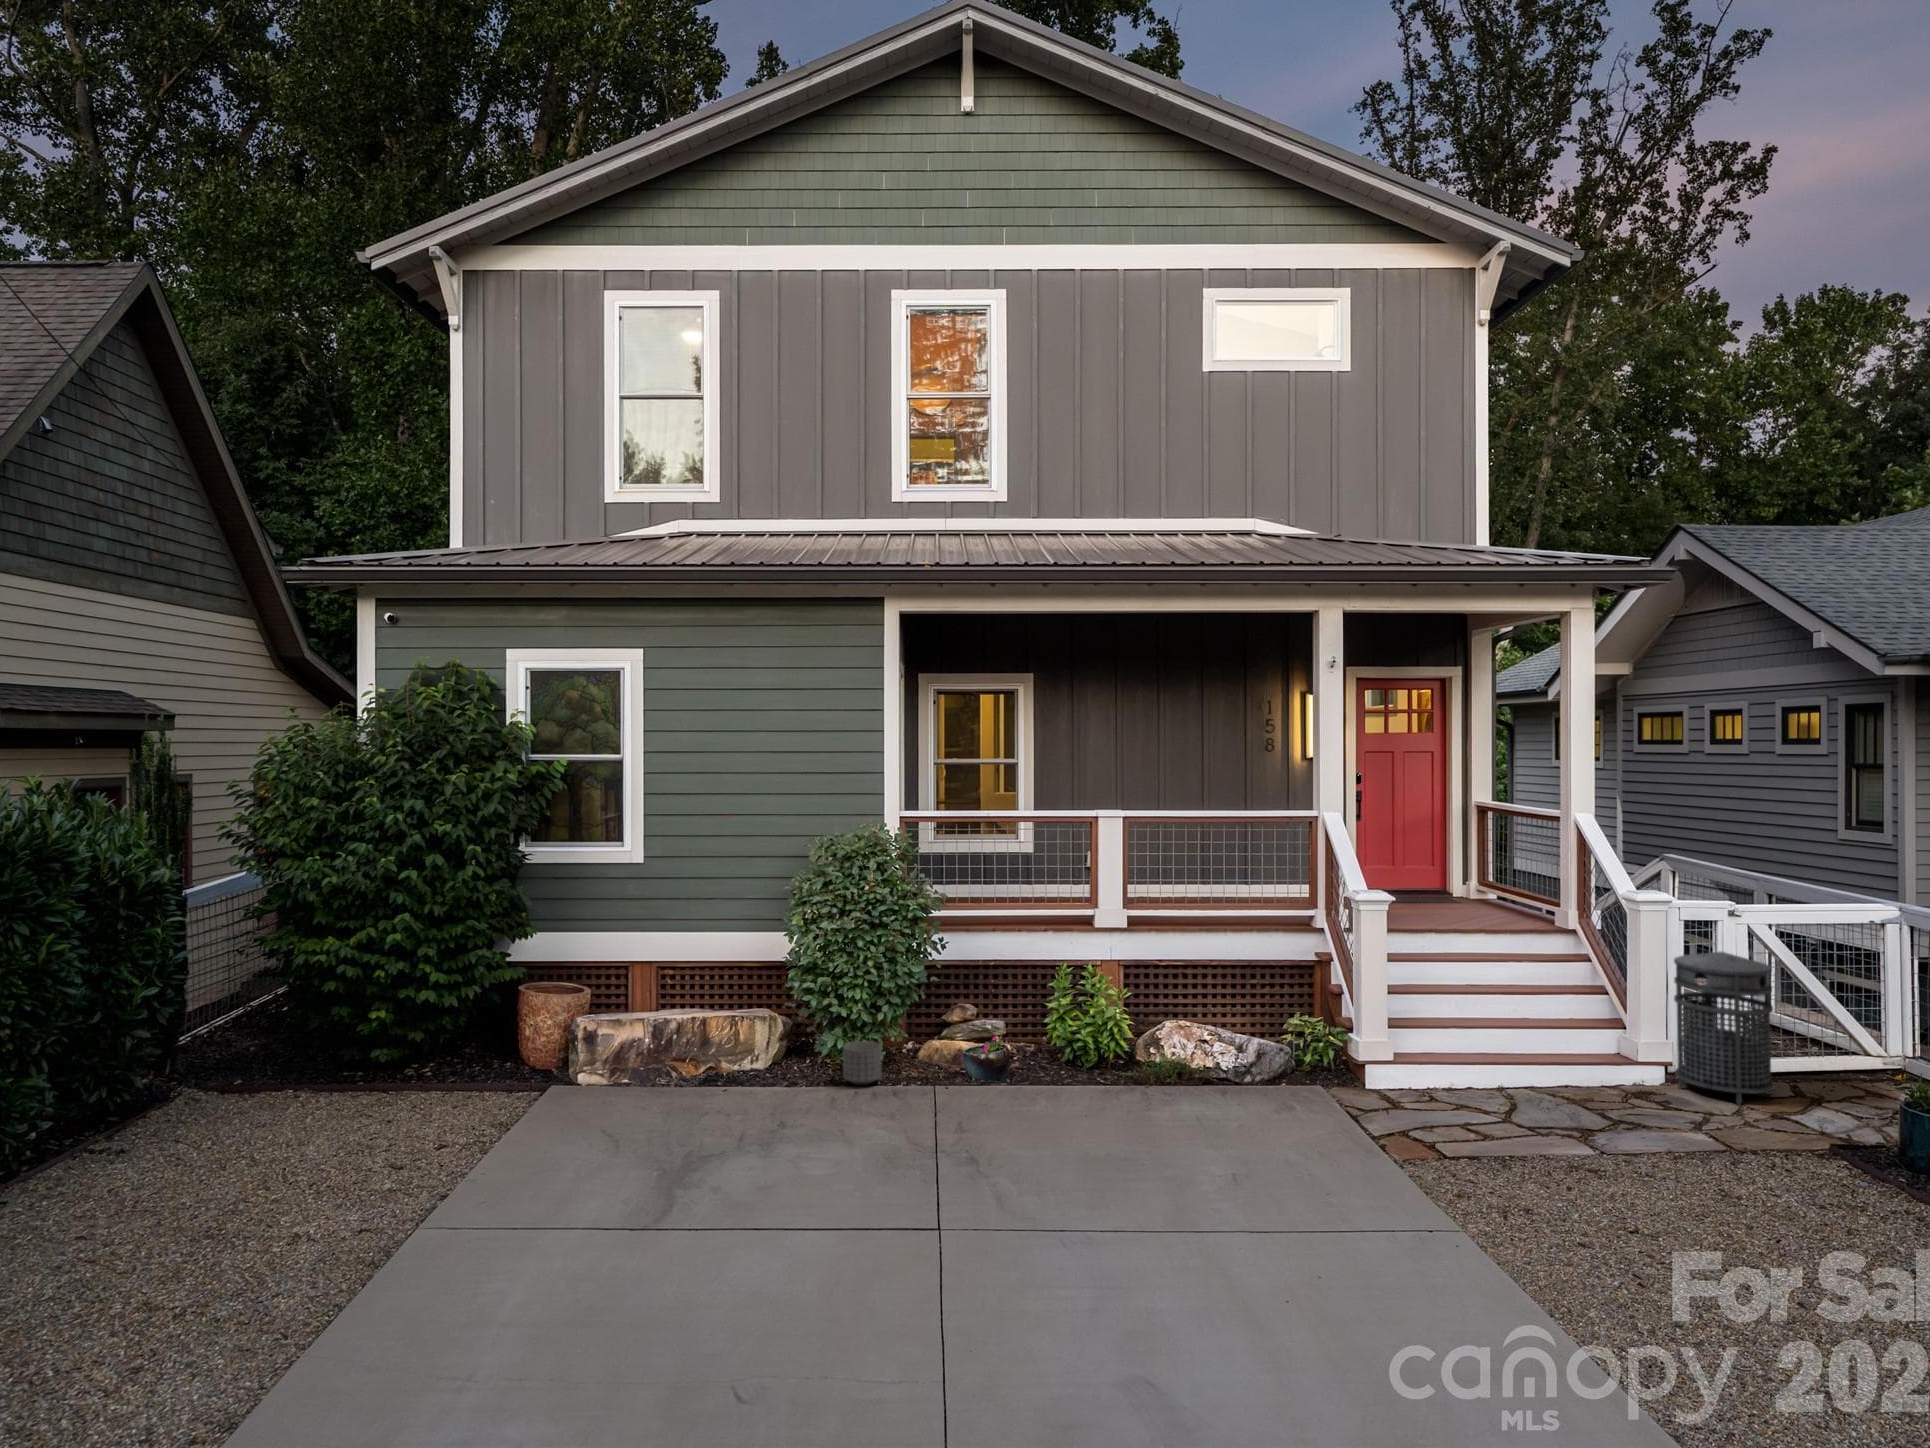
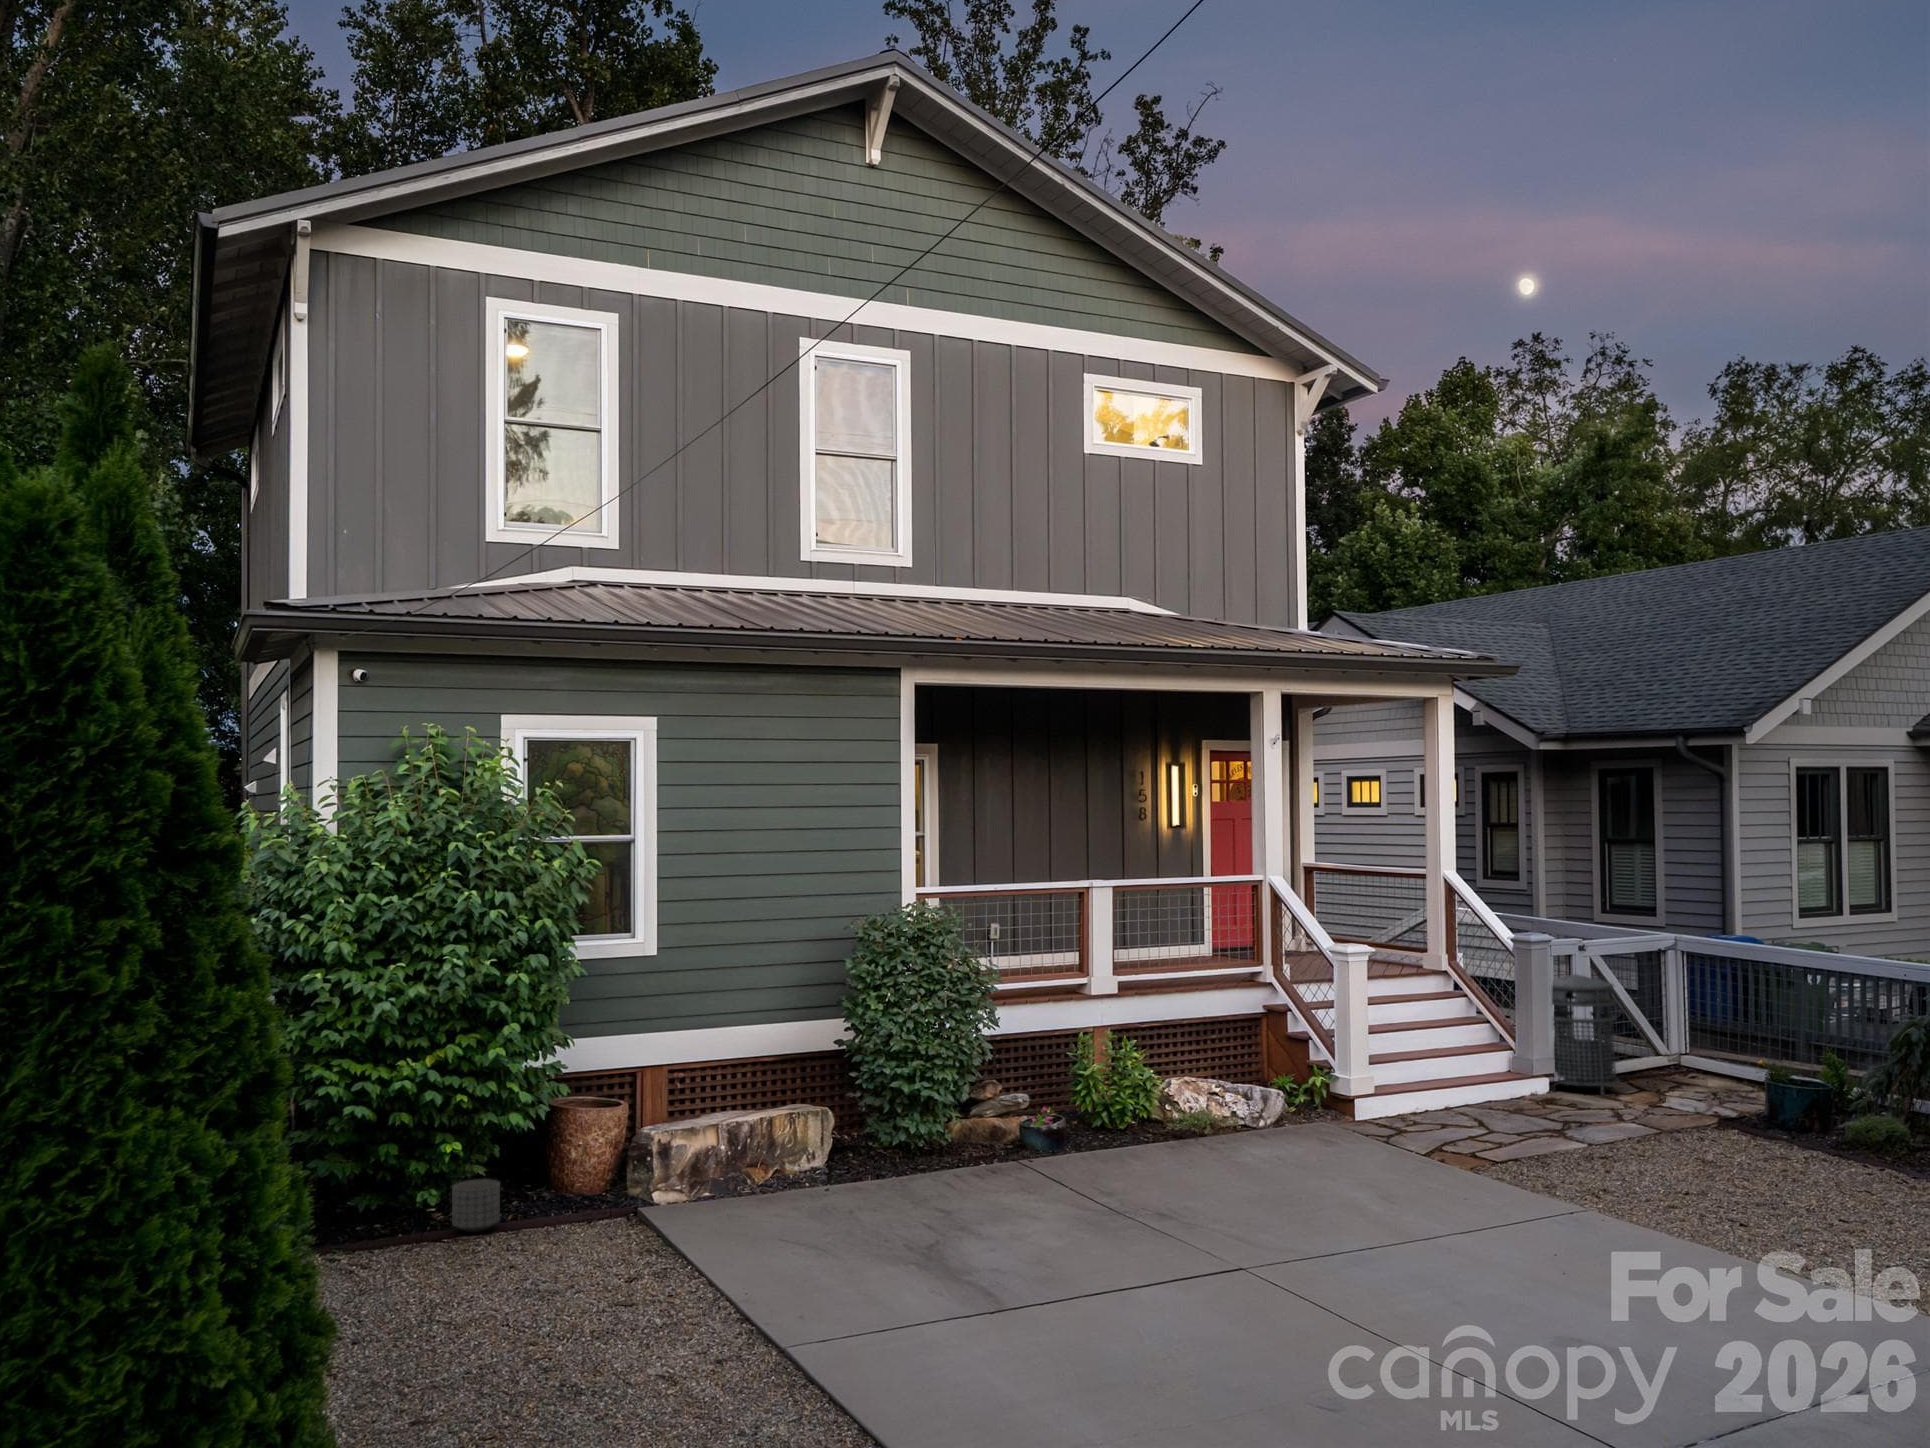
planter: present [843,1041,881,1085] -> present [452,1179,500,1232]

